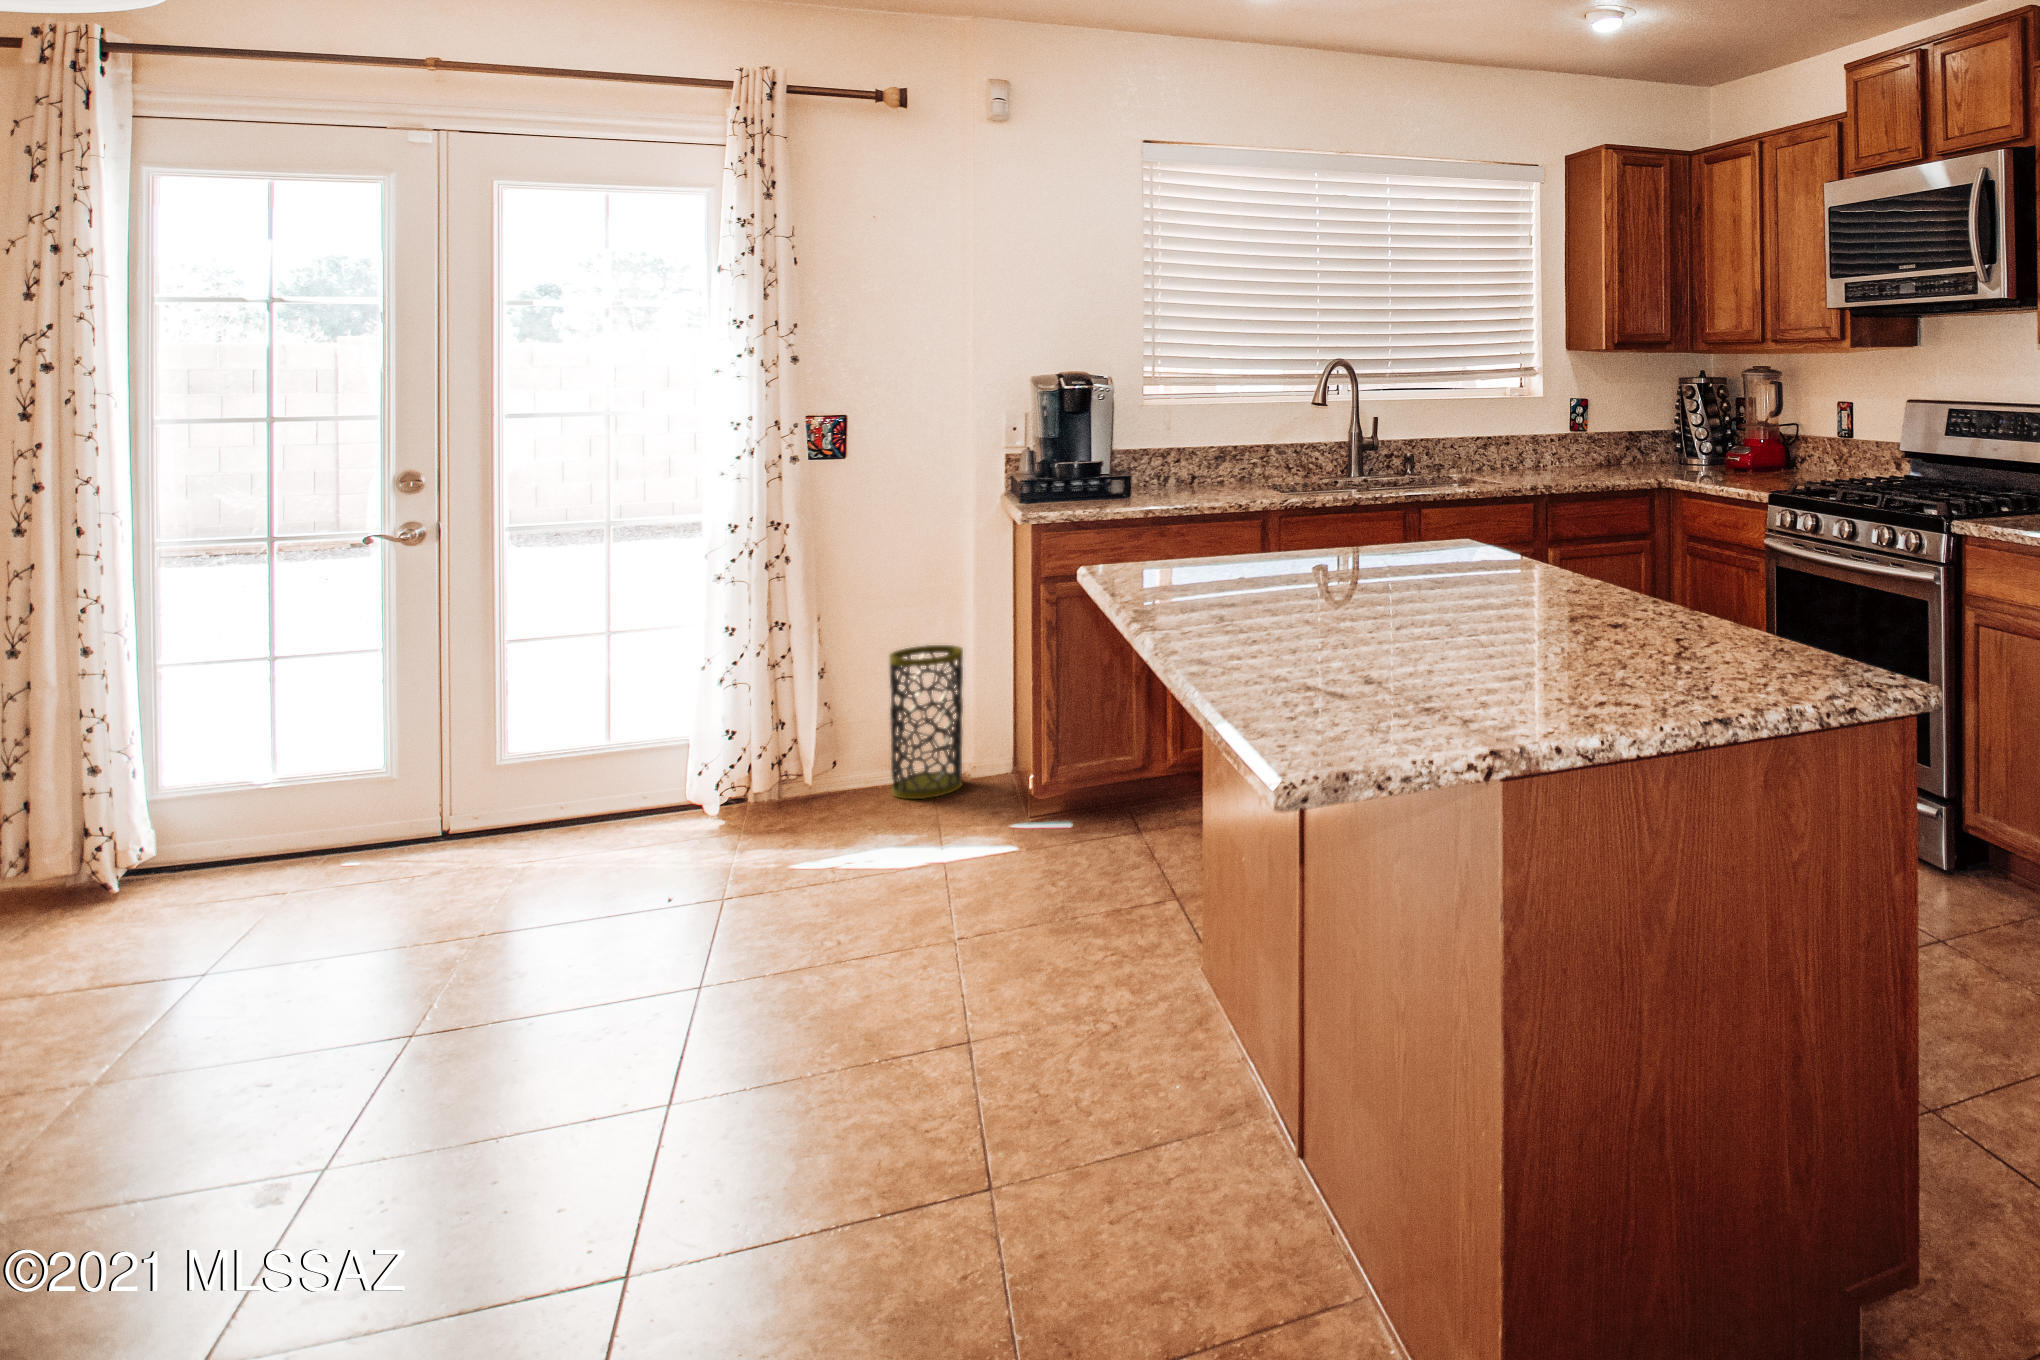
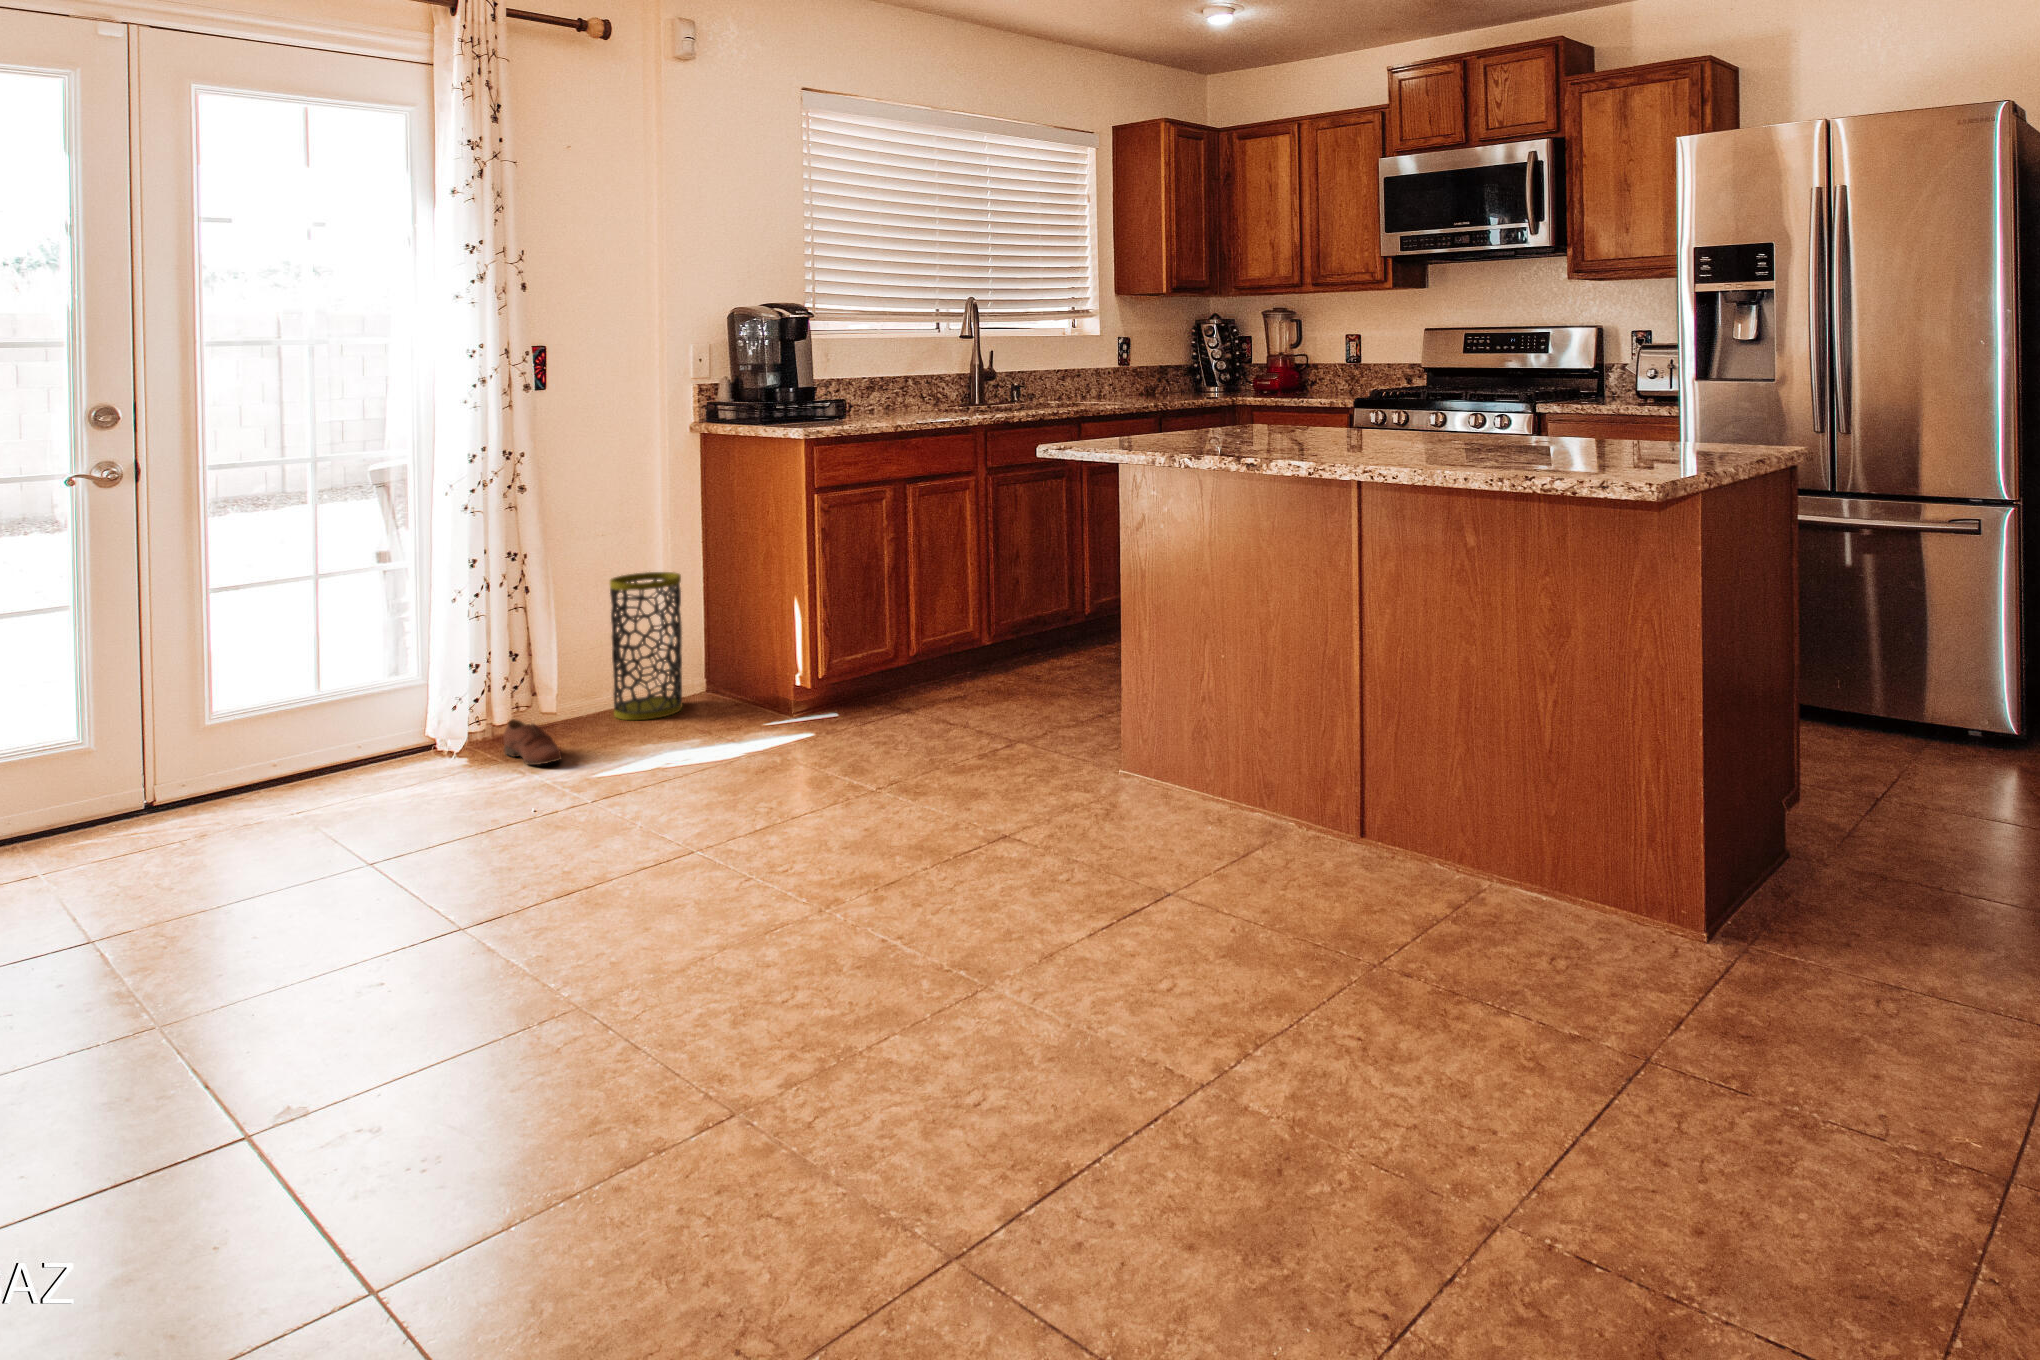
shoe: none [739,788,776,842] -> present [504,719,562,765]

